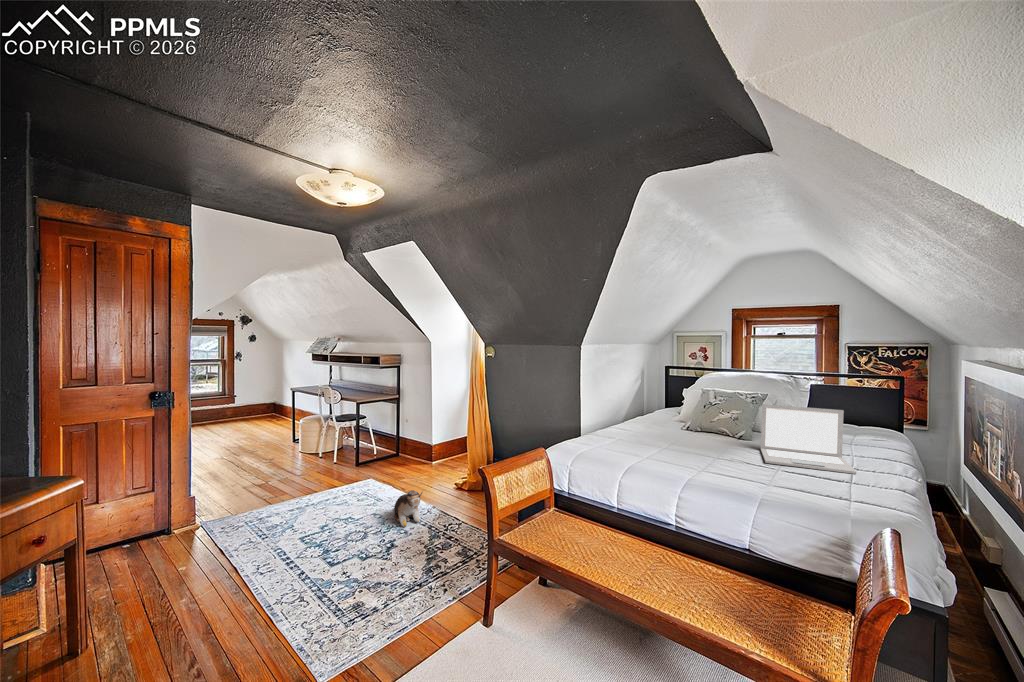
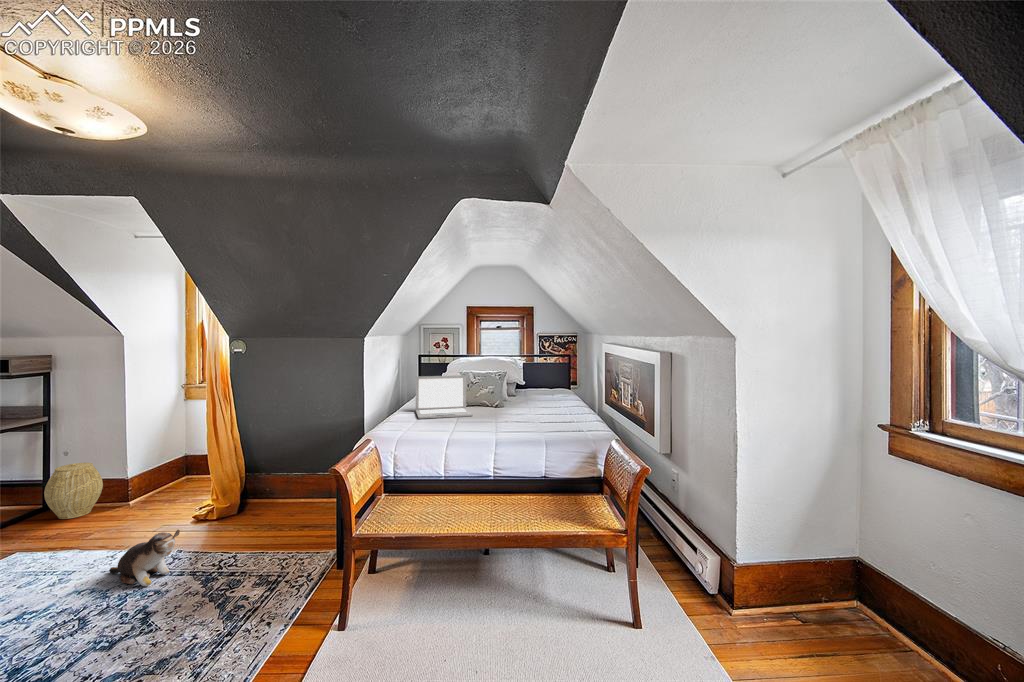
laptop: present [761,404,856,474] -> present [416,375,473,419]
woven basket: none [391,428,420,465] -> present [44,463,103,519]

